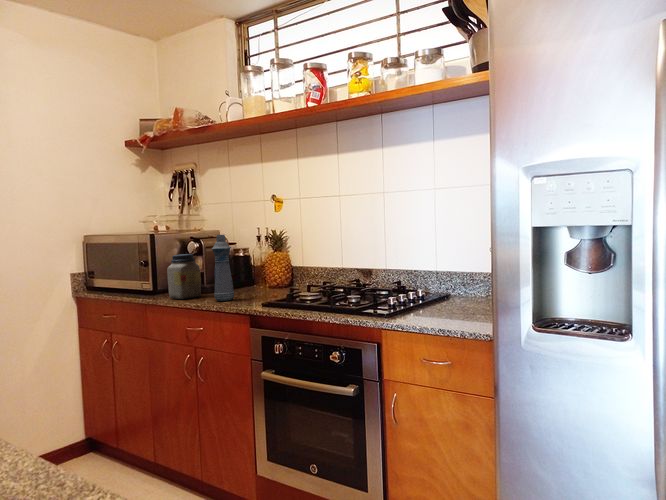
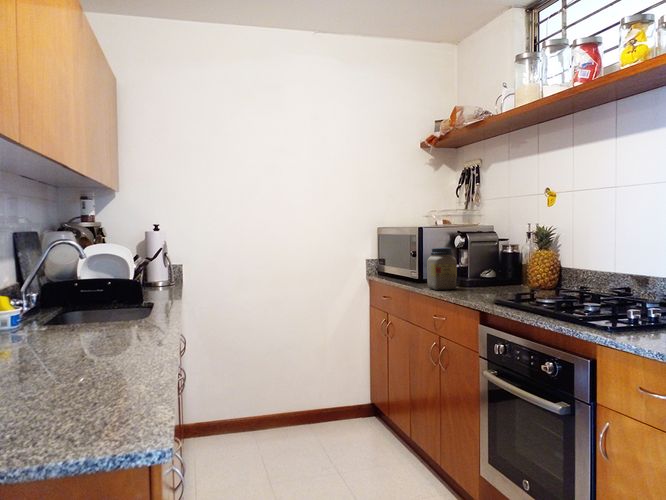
bottle: present [212,235,234,301] -> none [459,230,480,295]

